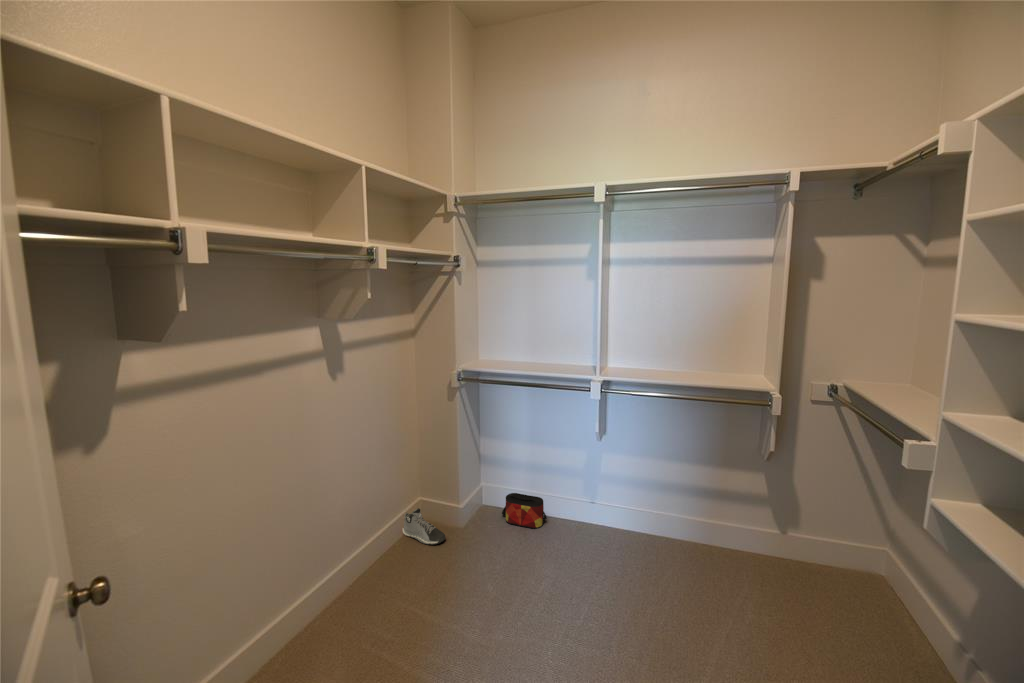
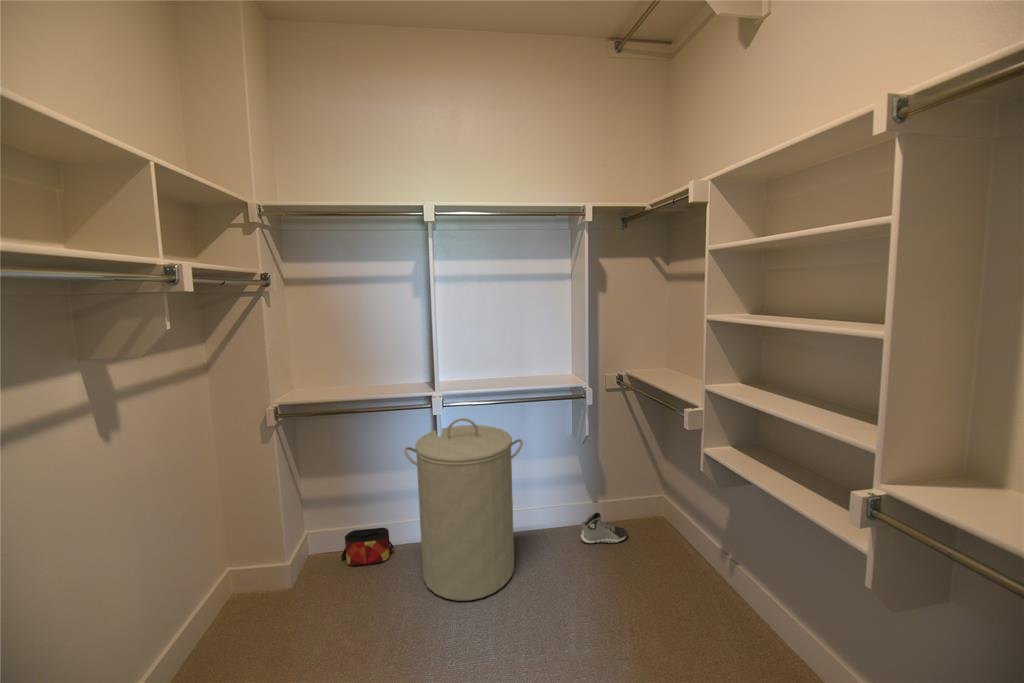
laundry hamper: none [559,406,684,590] -> present [404,418,523,601]
sneaker: present [402,508,446,545] -> present [580,513,627,543]

